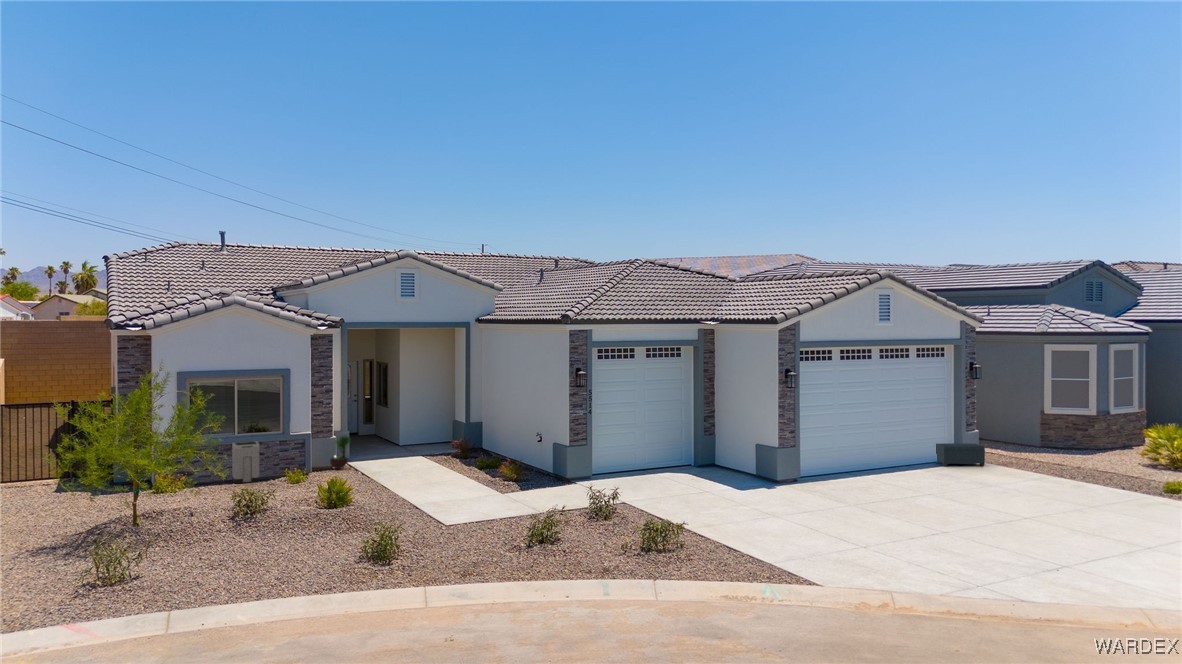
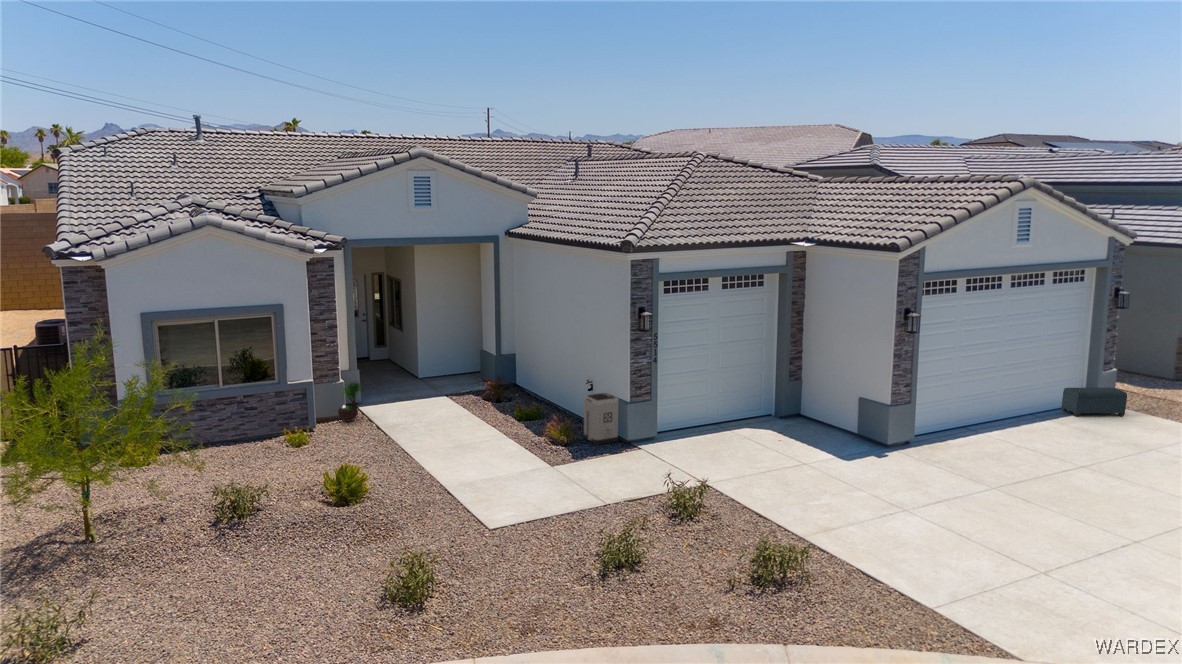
trash can: present [232,441,259,484] -> present [584,393,619,445]

